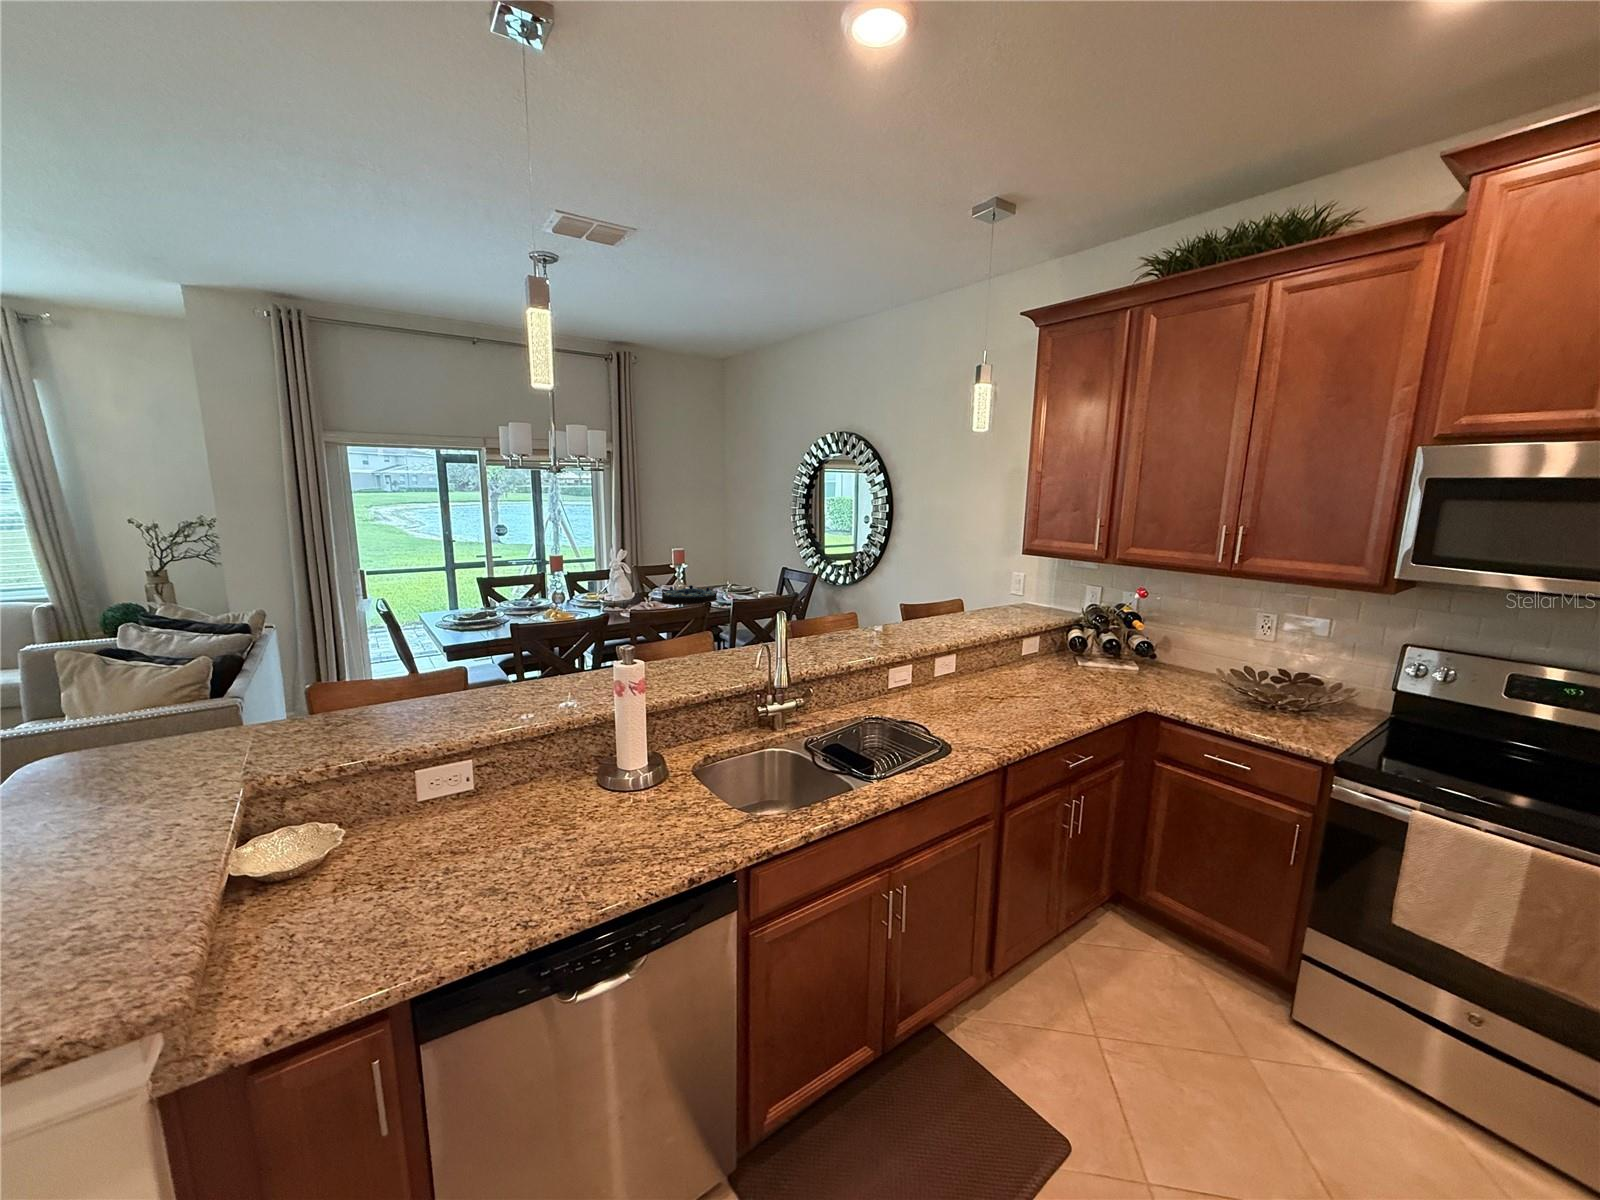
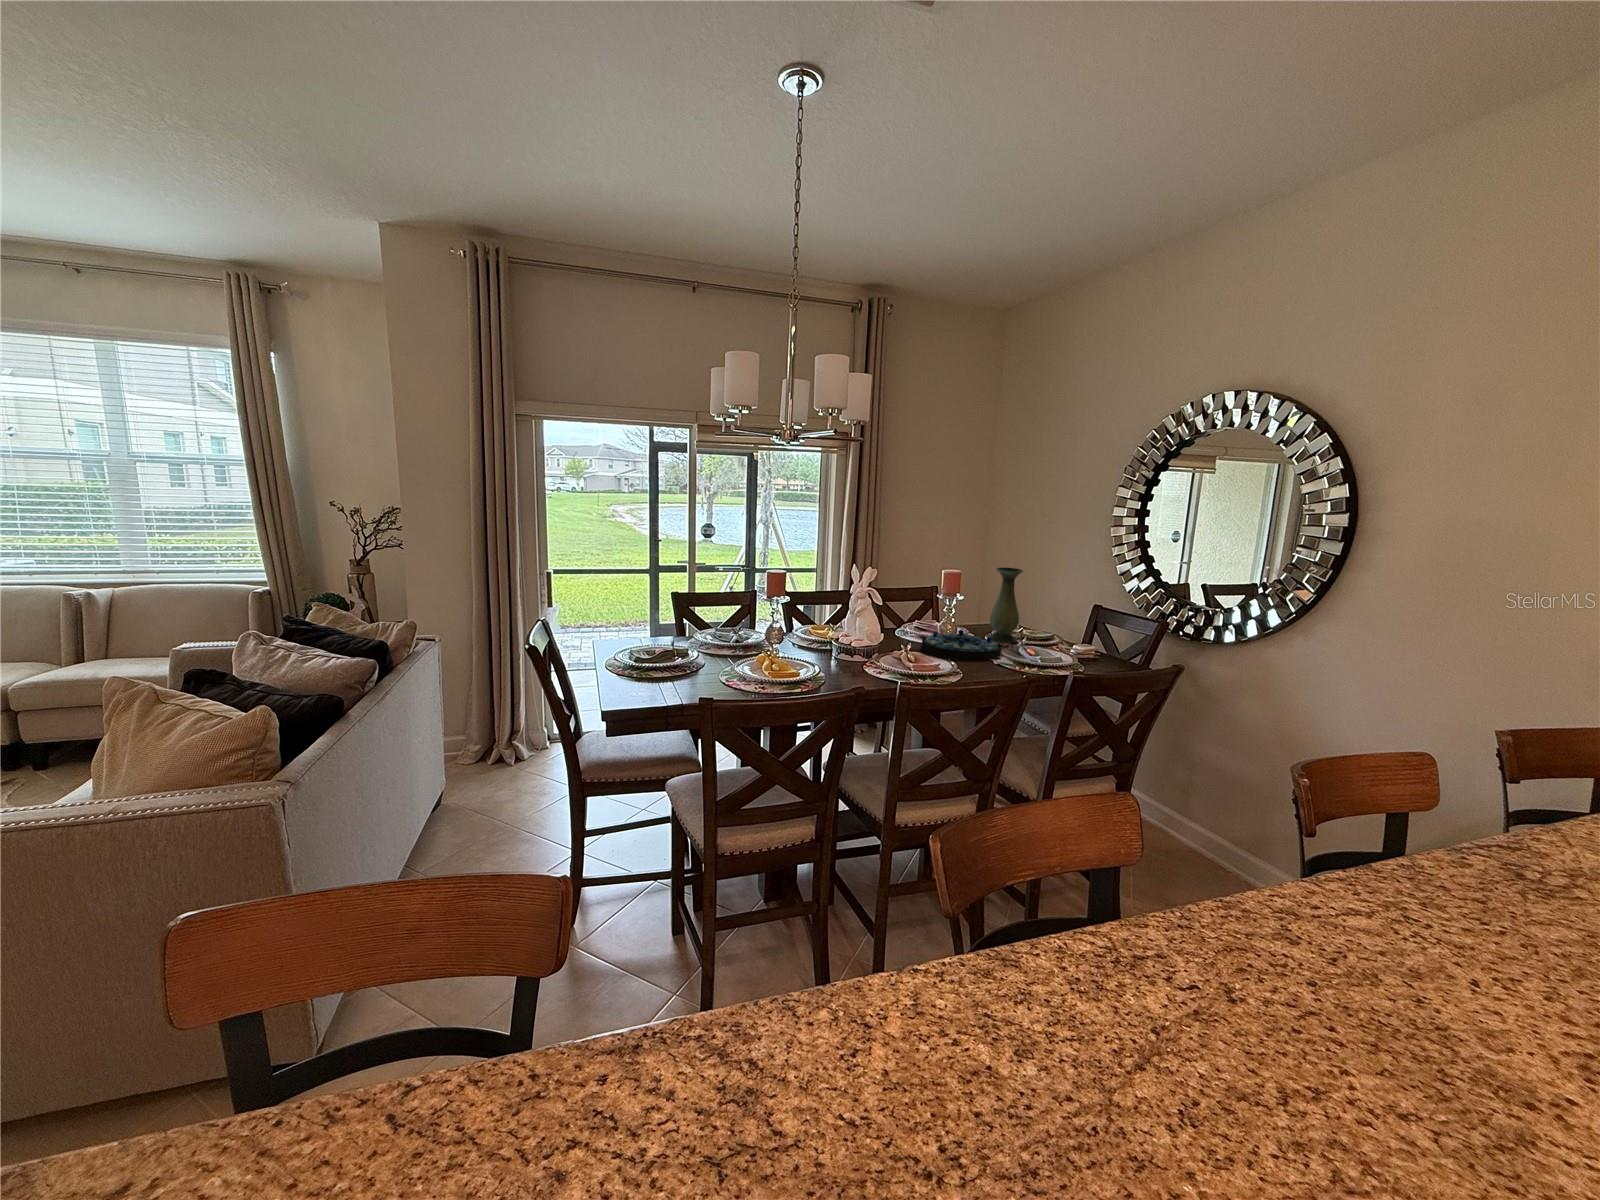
vase: none [715,541,736,593] -> present [988,567,1023,643]

